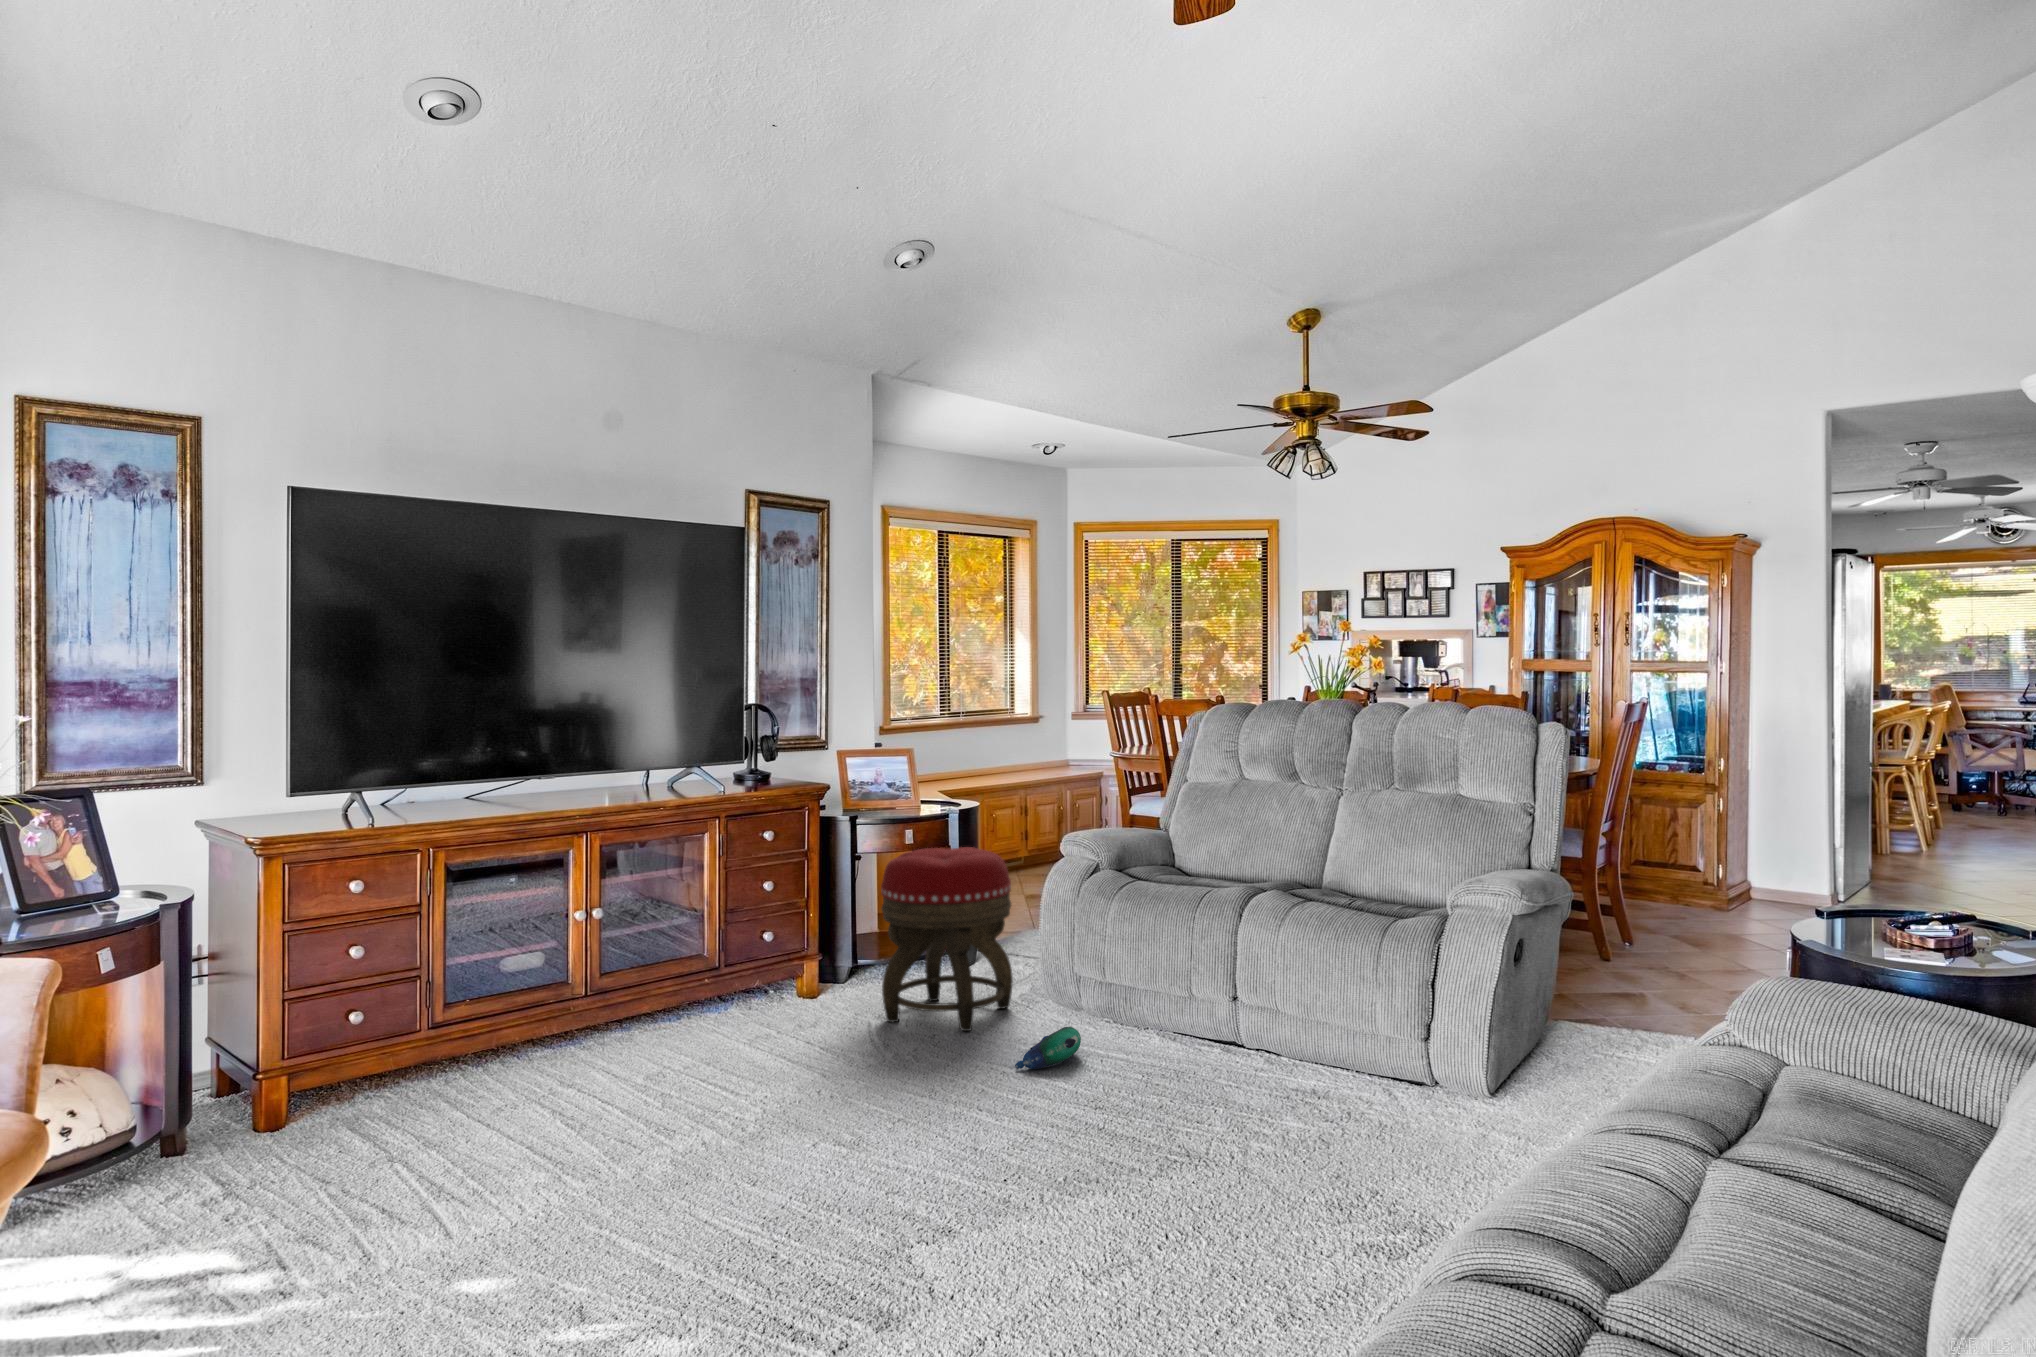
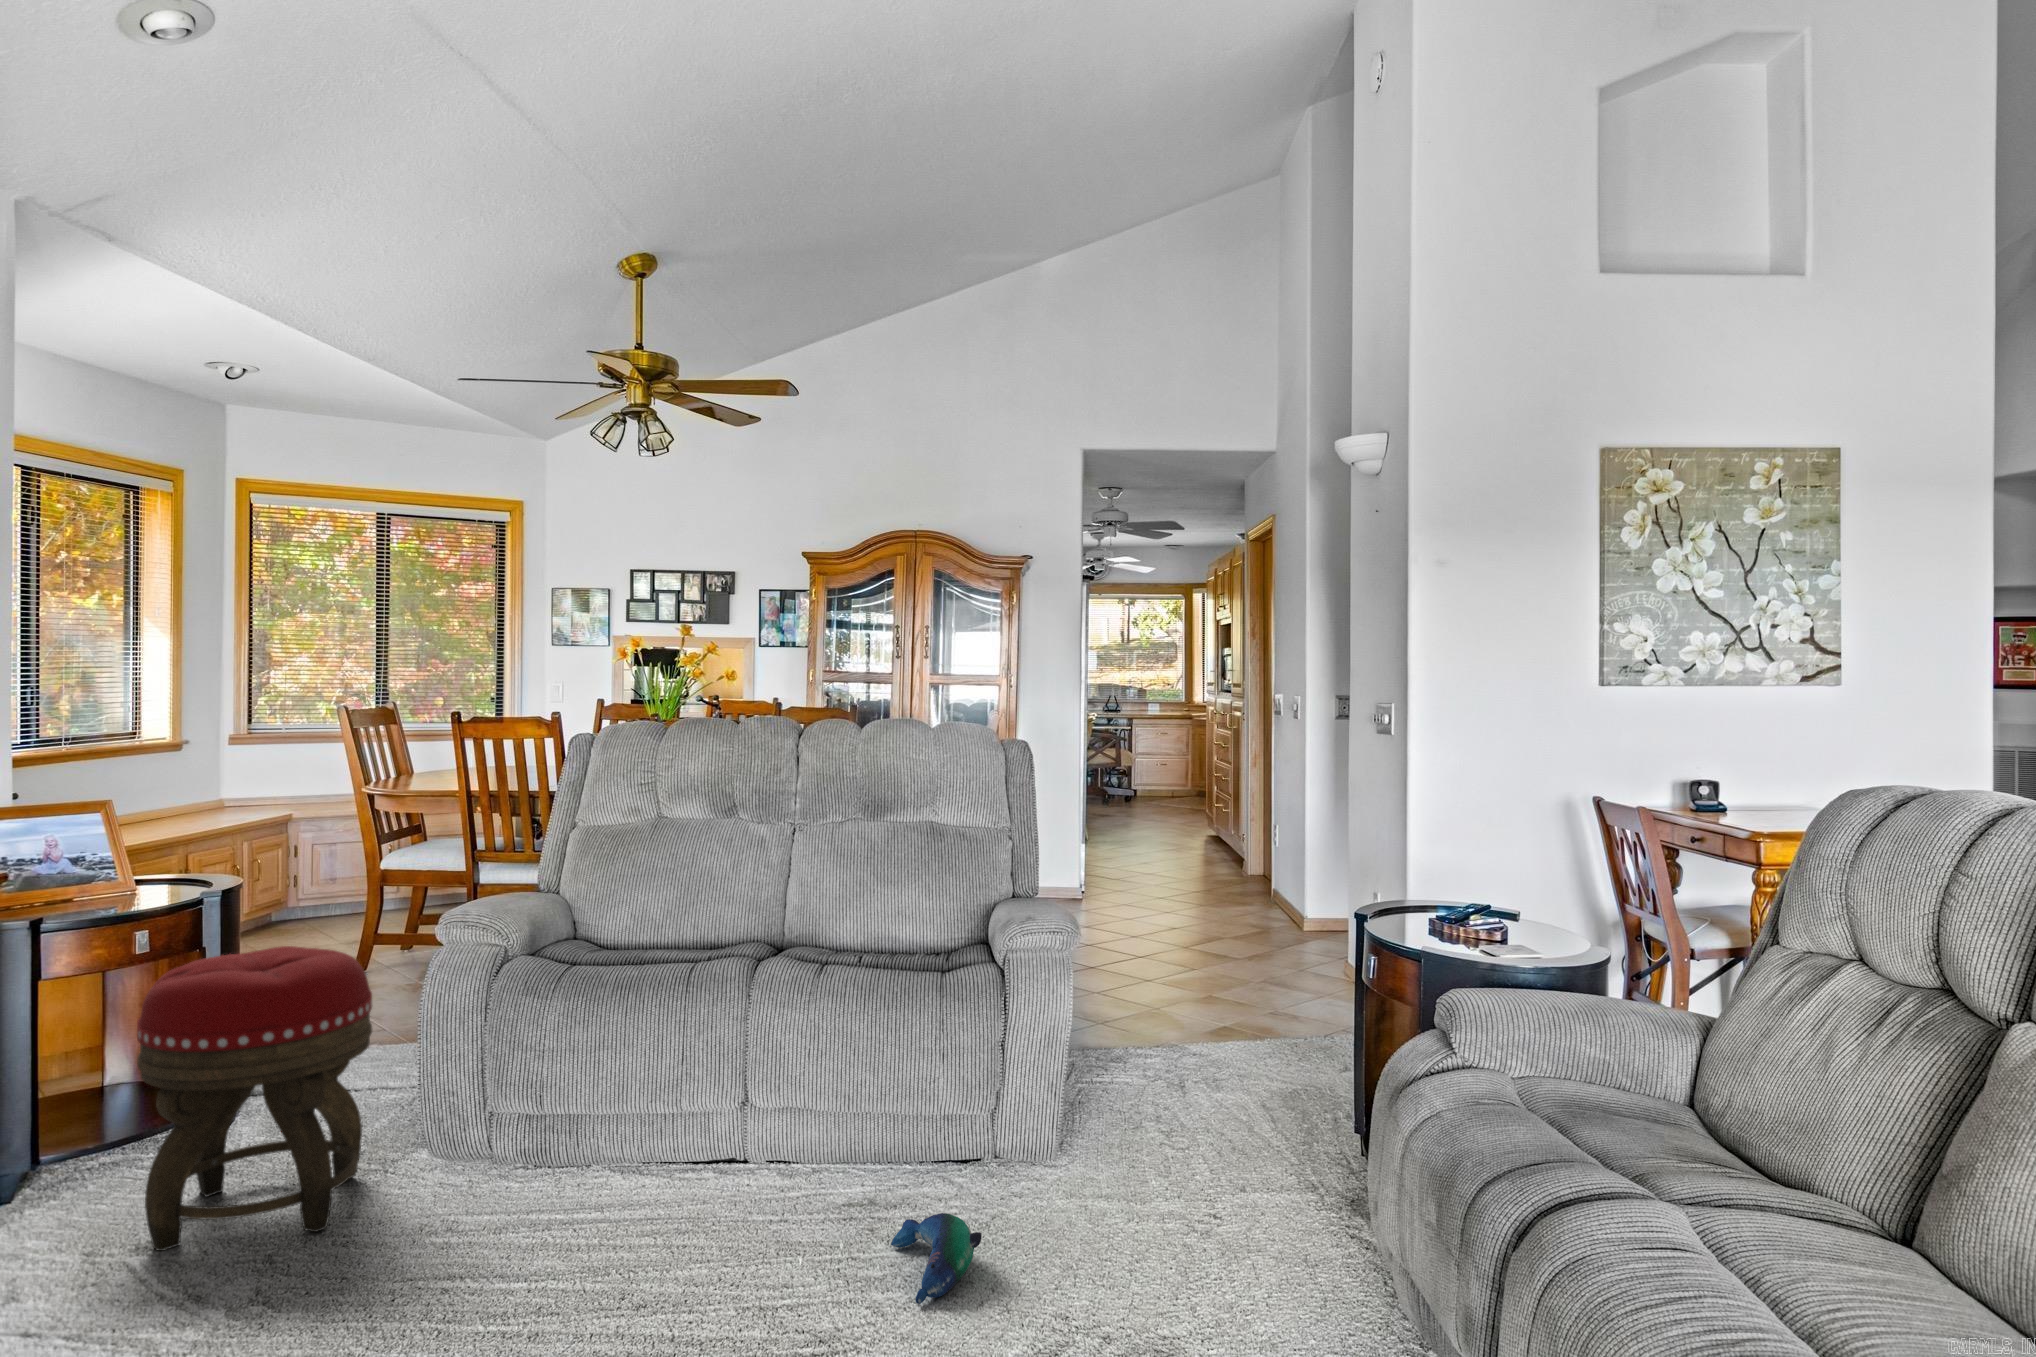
plush toy: present [1015,1027,1081,1069] -> present [891,1213,982,1304]

